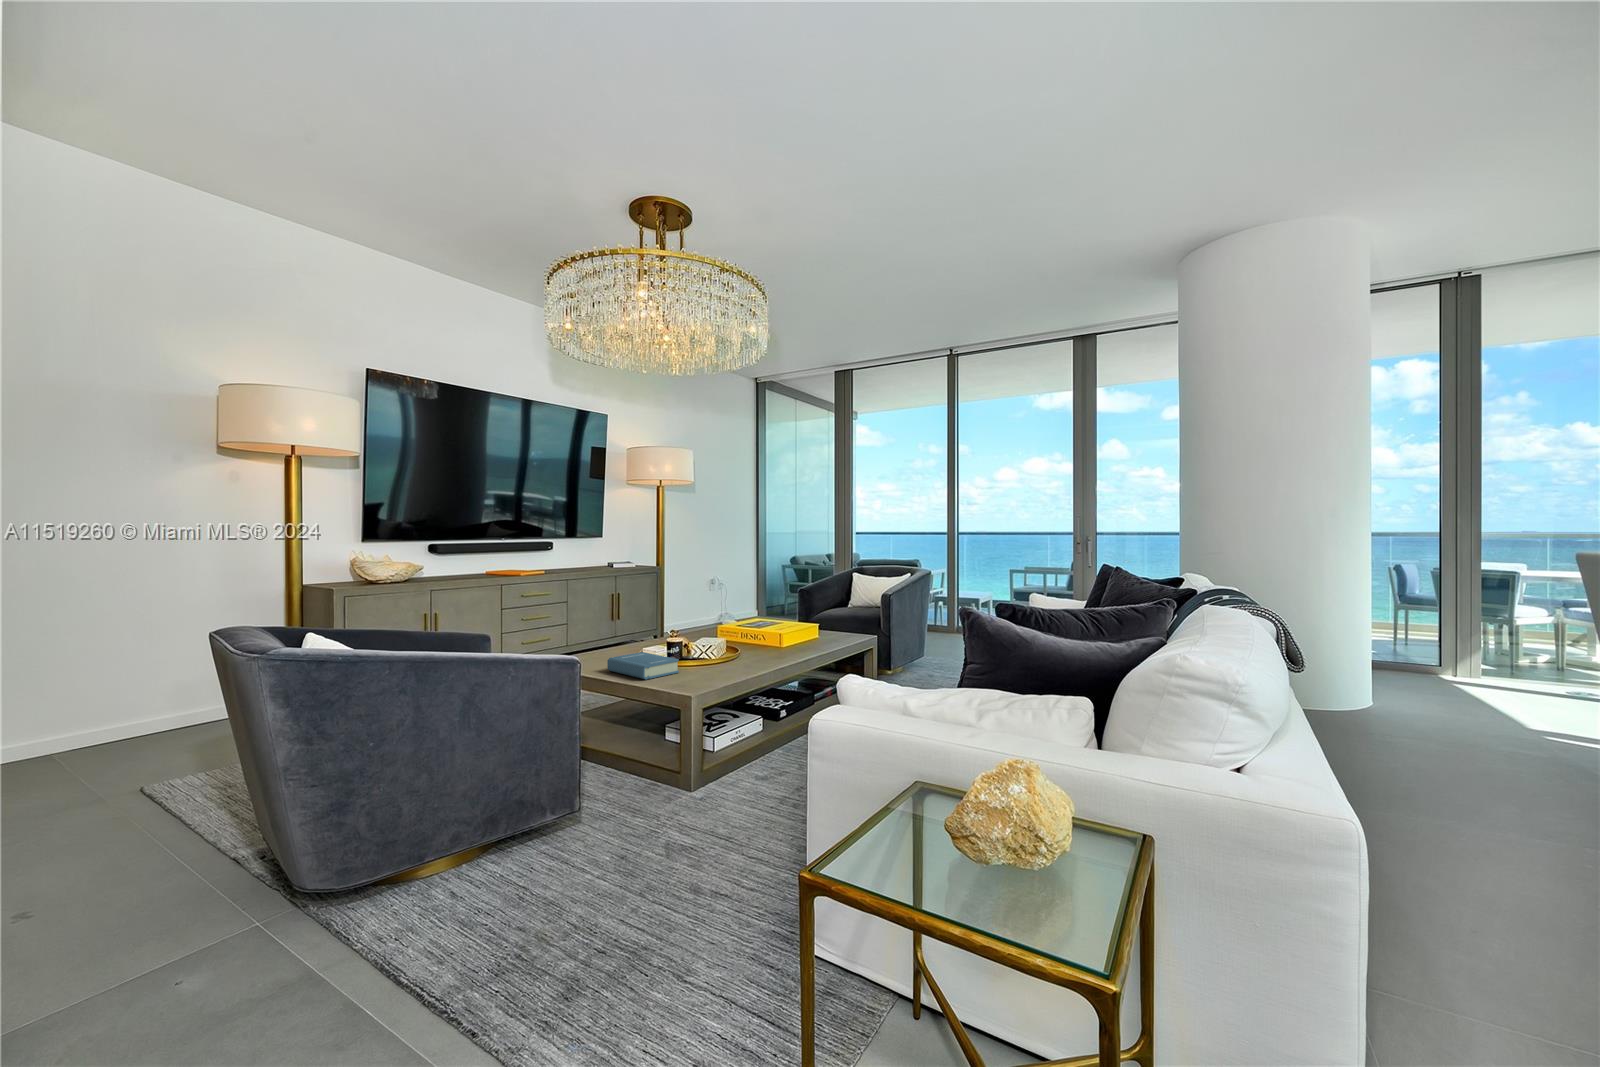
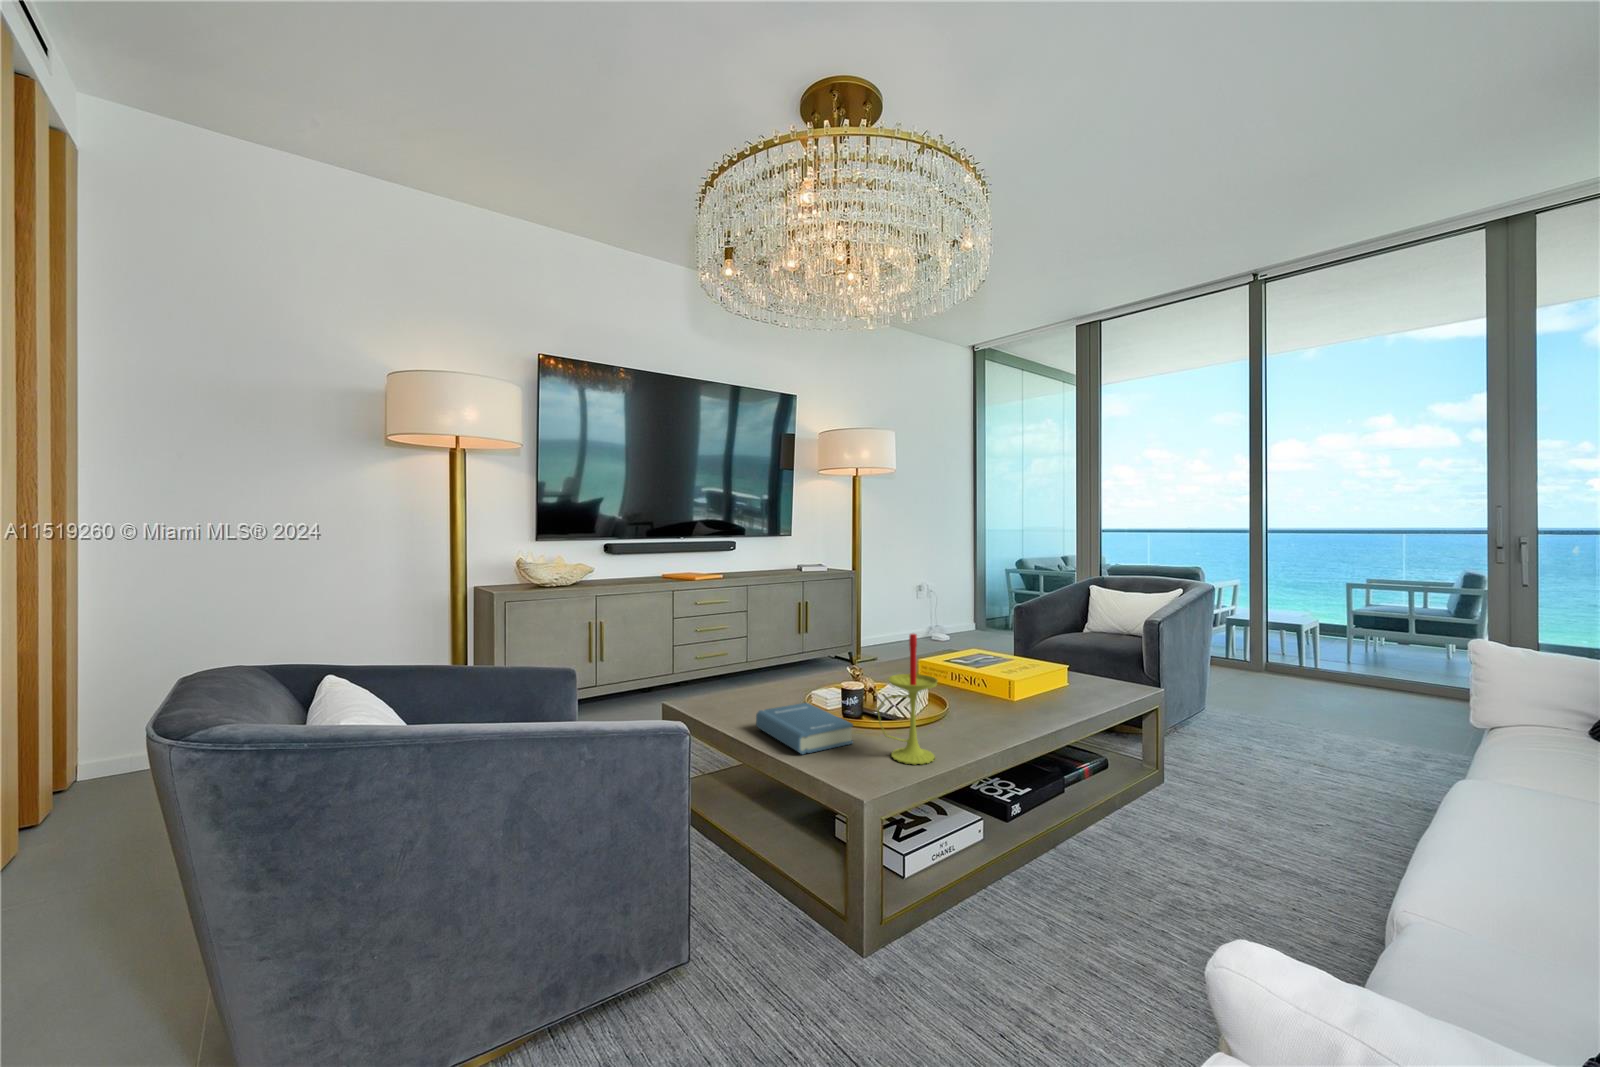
candle: none [696,594,735,678] -> present [877,634,938,764]

